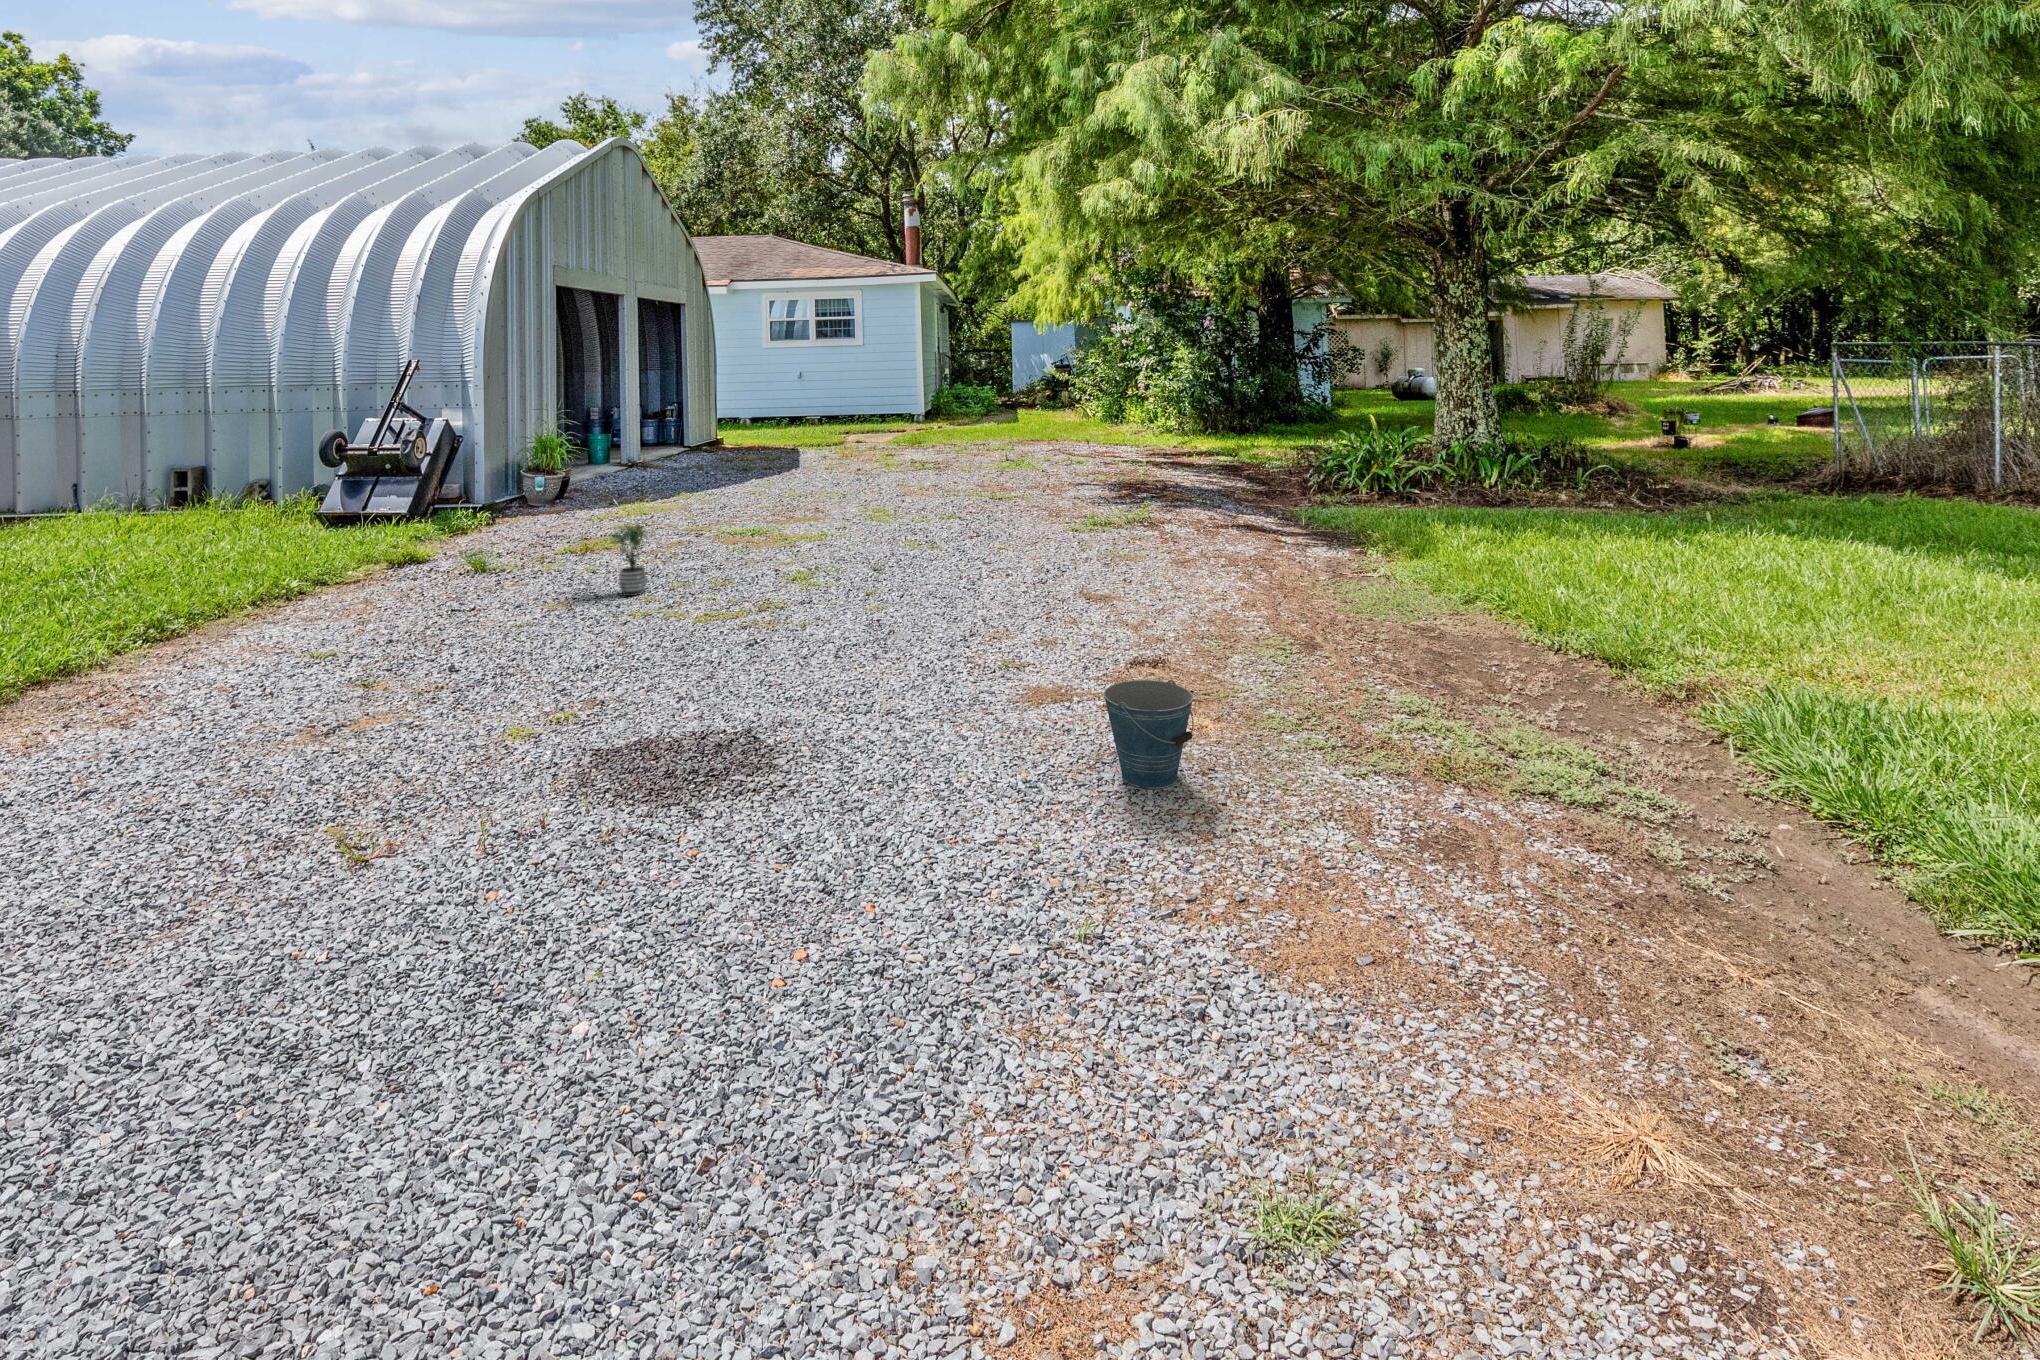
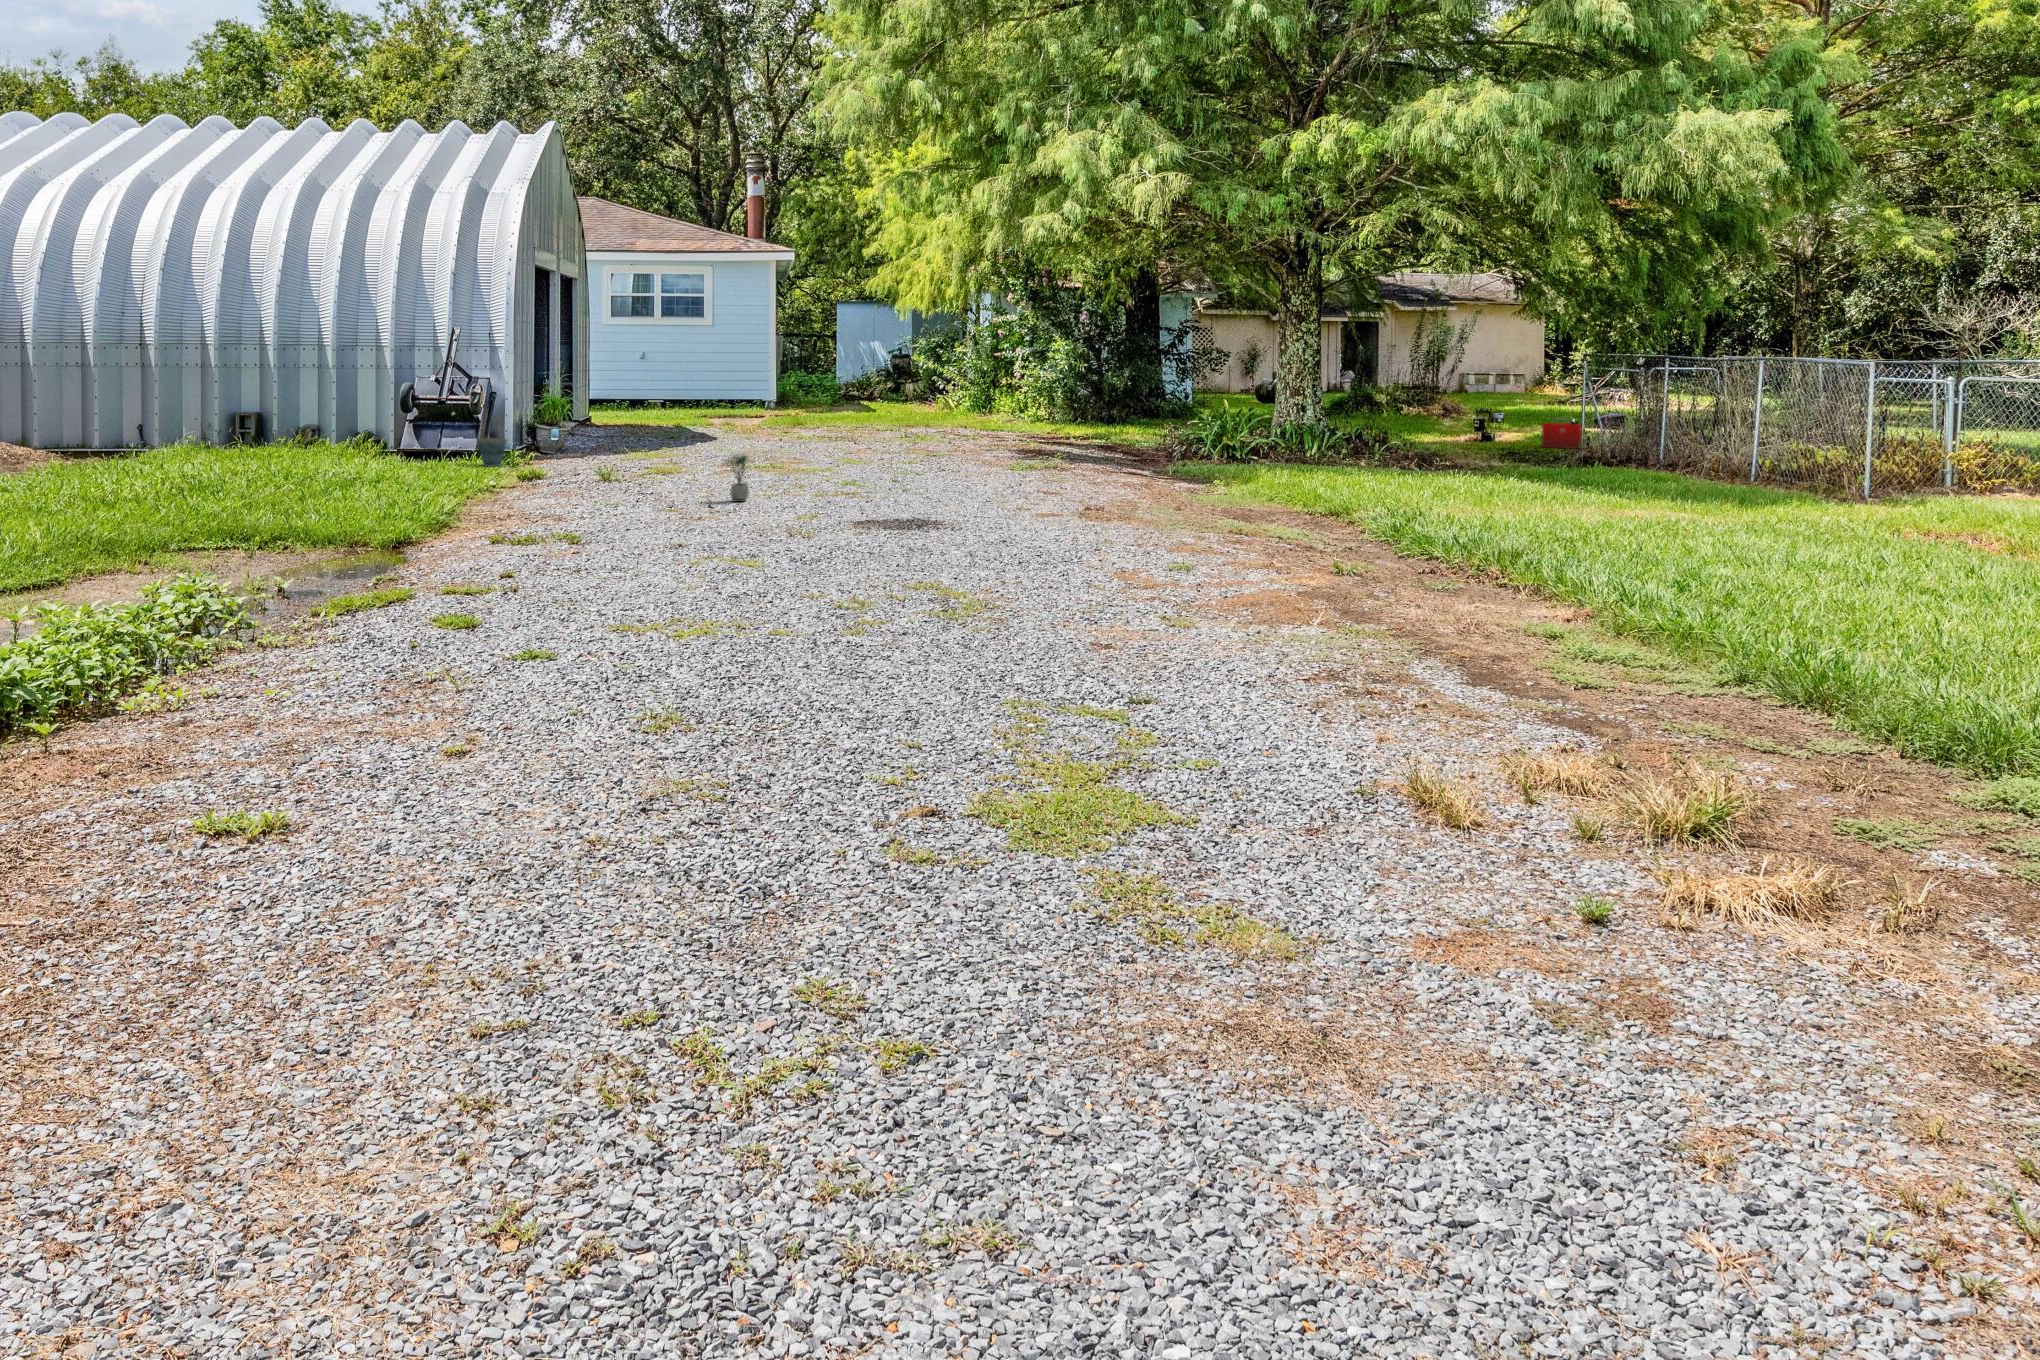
toolbox: none [1791,425,1857,465] -> present [1541,418,1582,449]
bucket: present [1104,680,1194,789] -> present [478,438,507,467]

